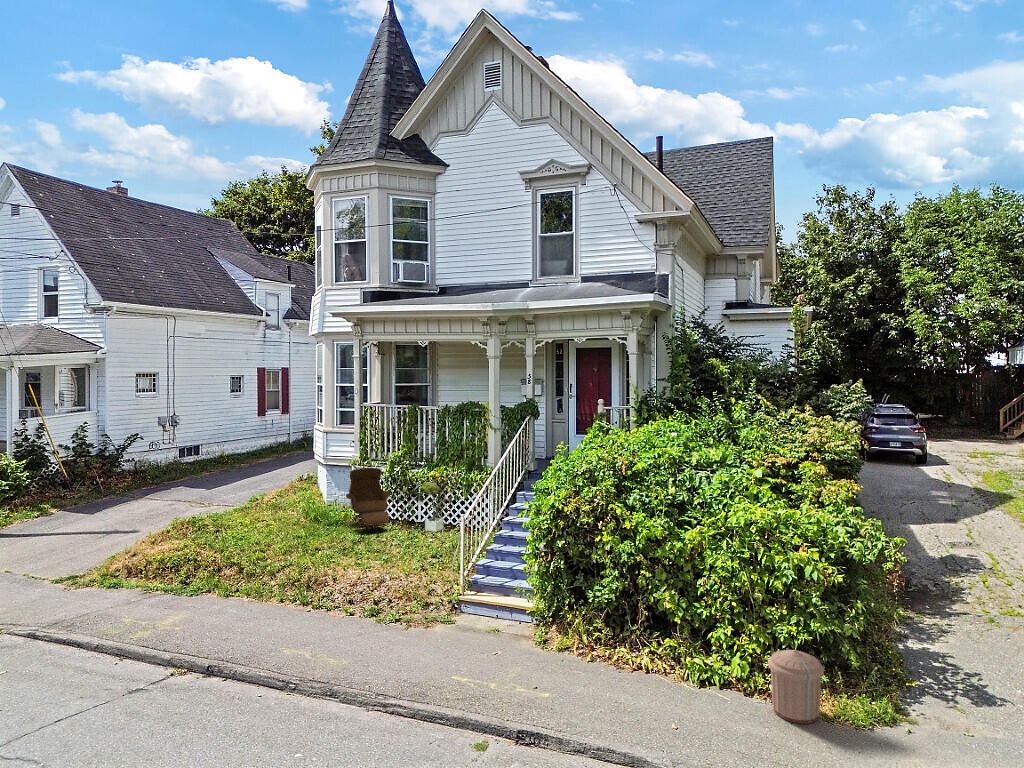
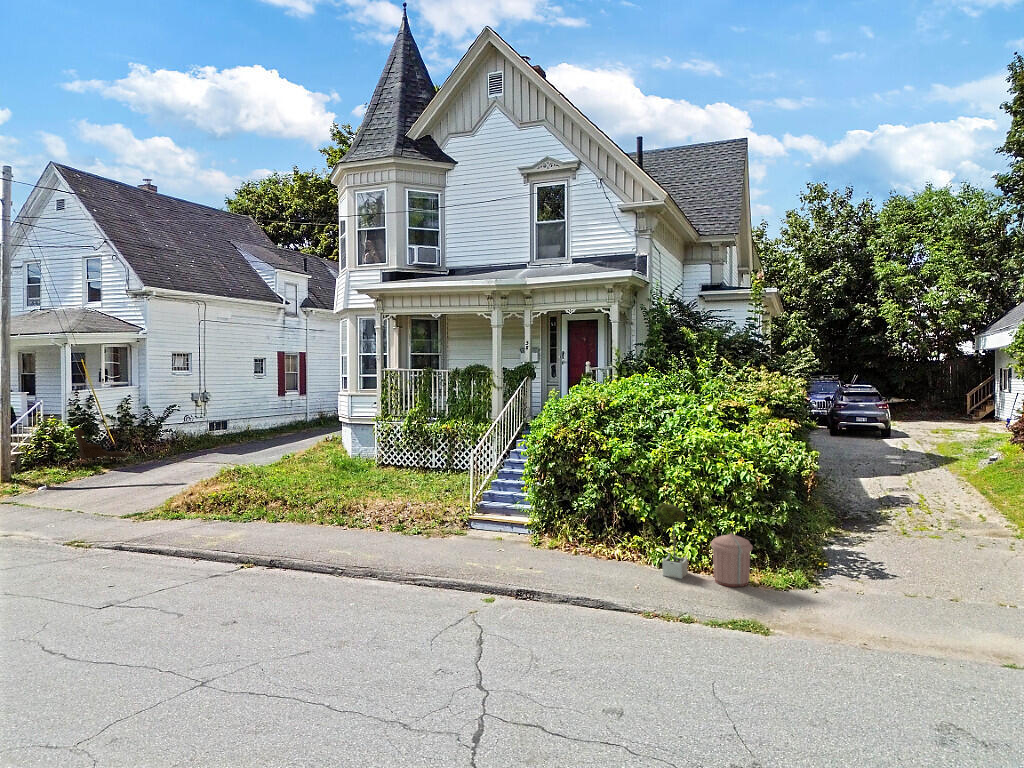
lounge chair: present [346,468,391,533] -> present [74,428,126,467]
potted tree: present [422,482,444,532] -> present [656,503,688,579]

